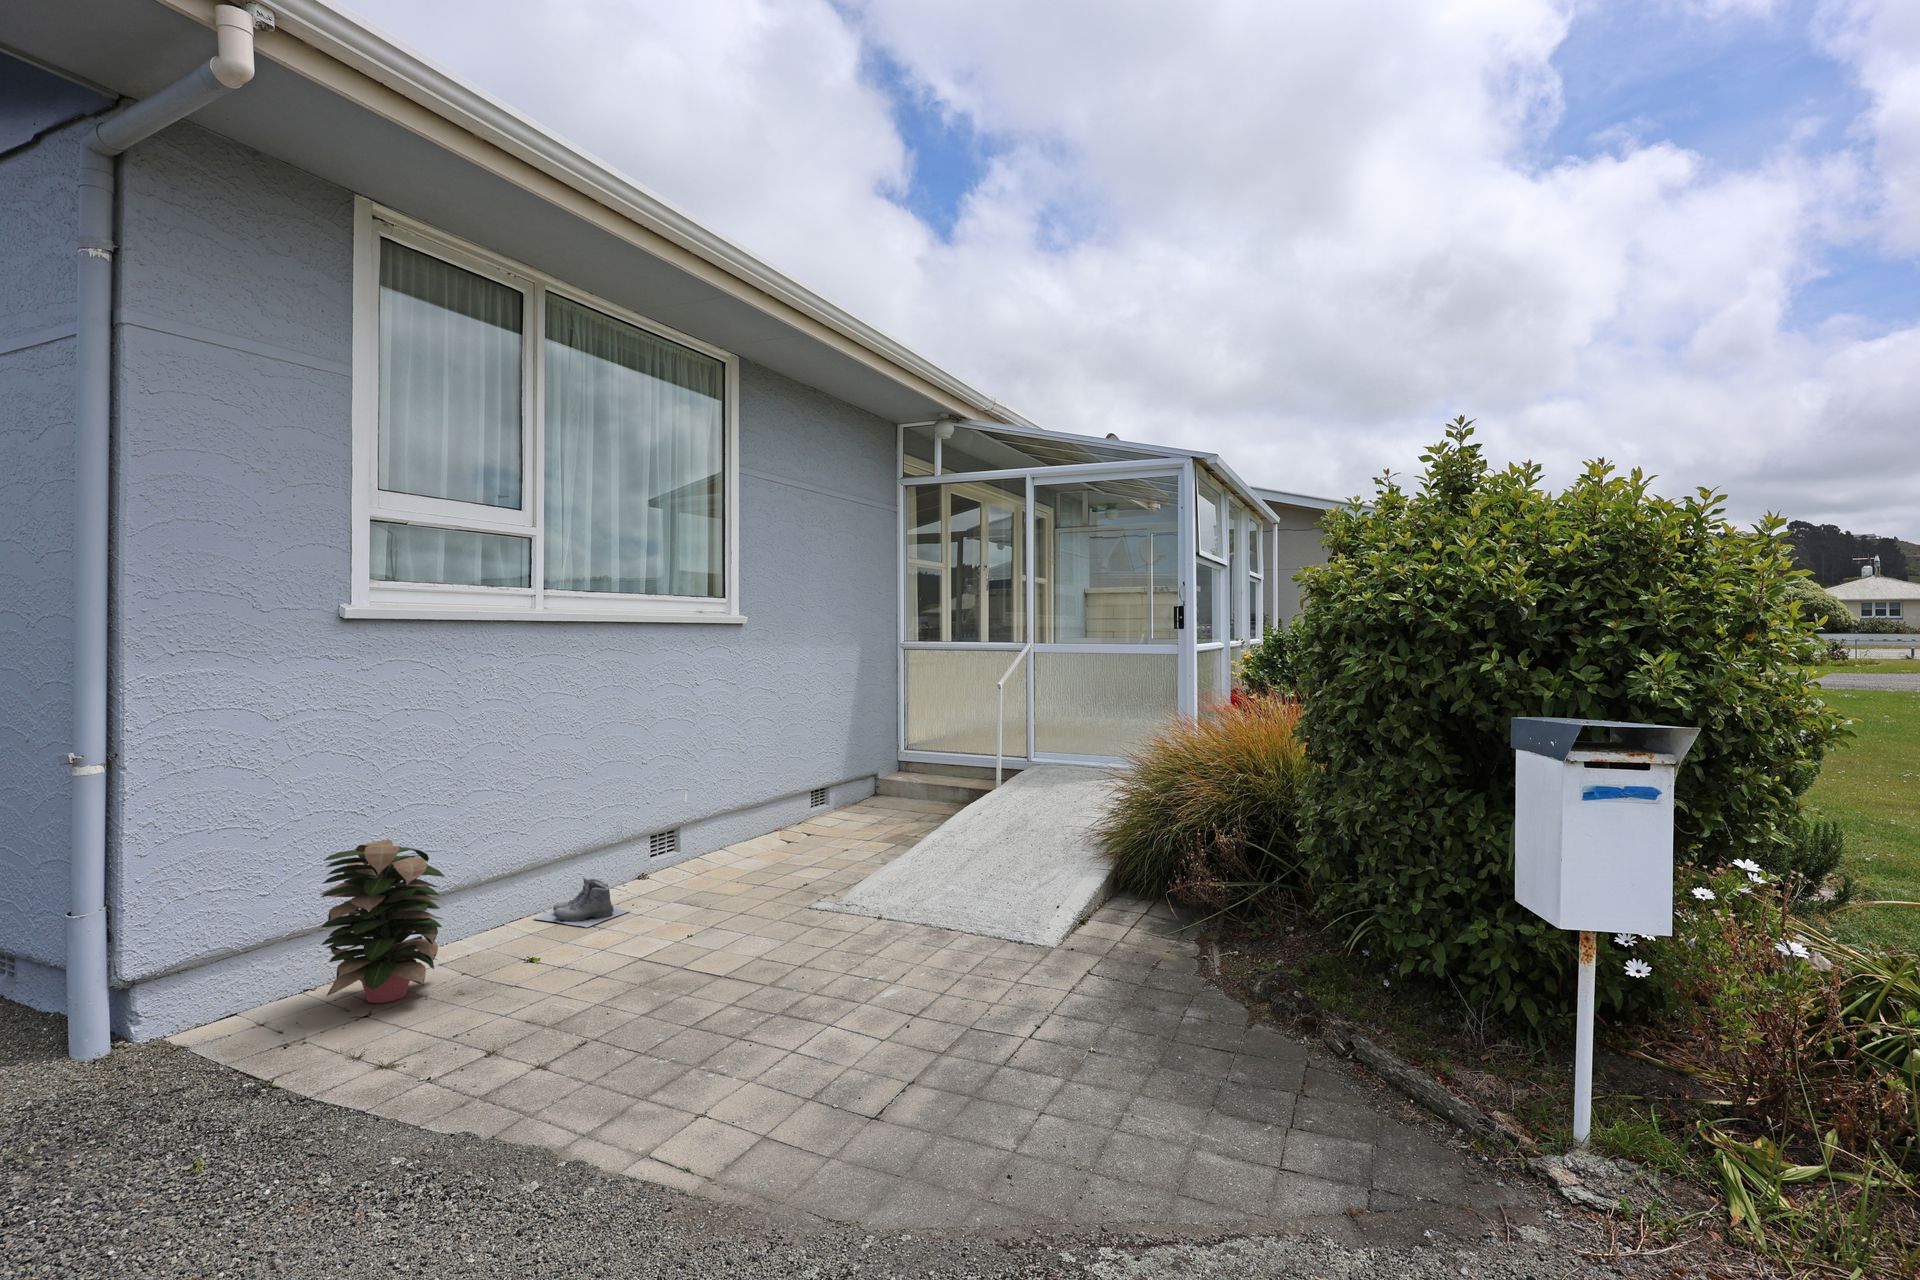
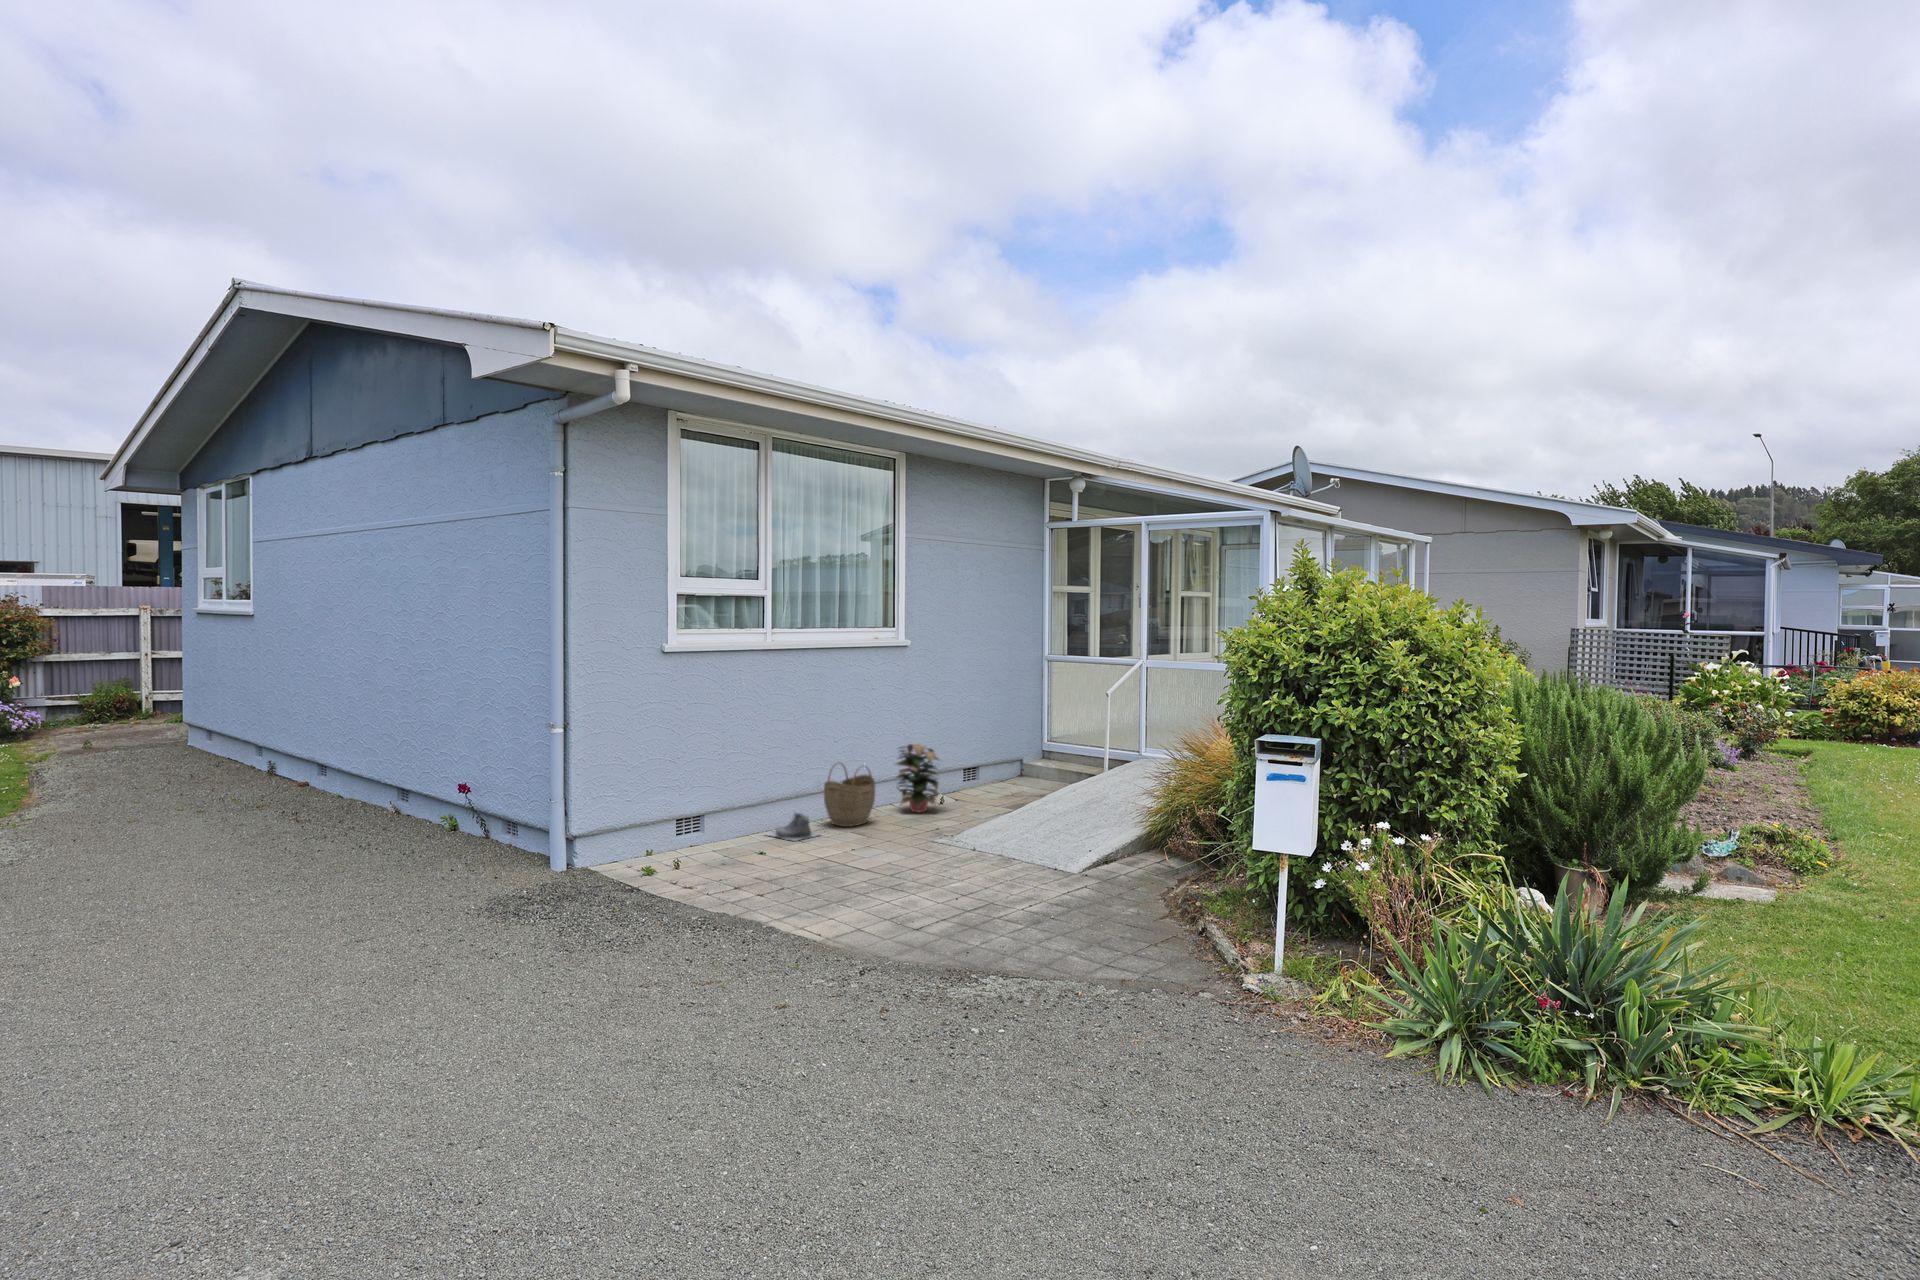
woven basket: none [628,795,707,892] -> present [824,763,876,827]
decorative plant: present [321,839,445,1003] -> present [896,744,939,813]

